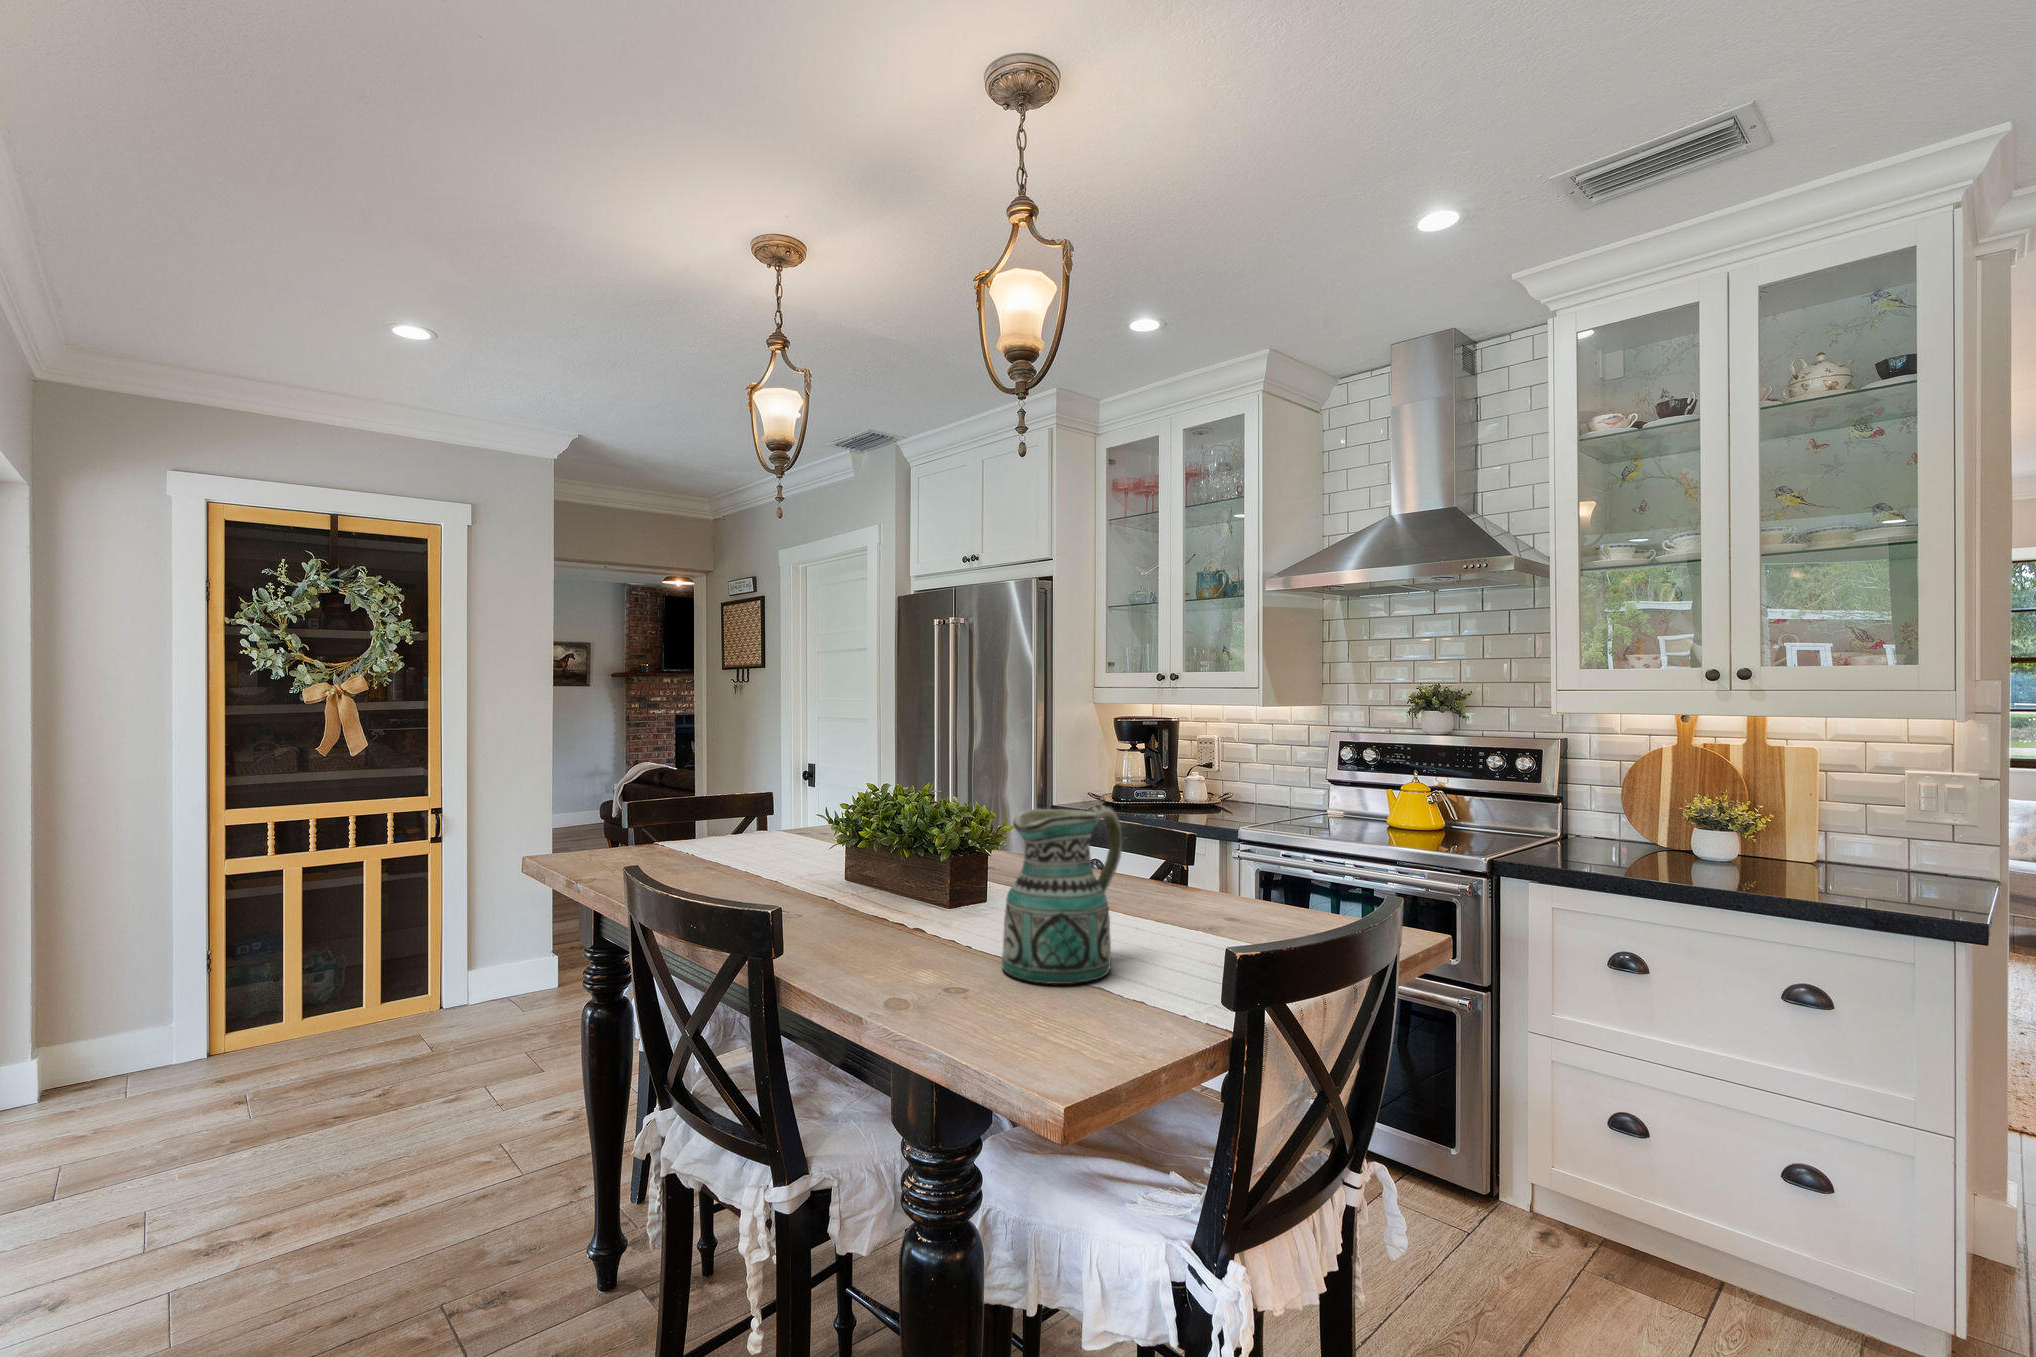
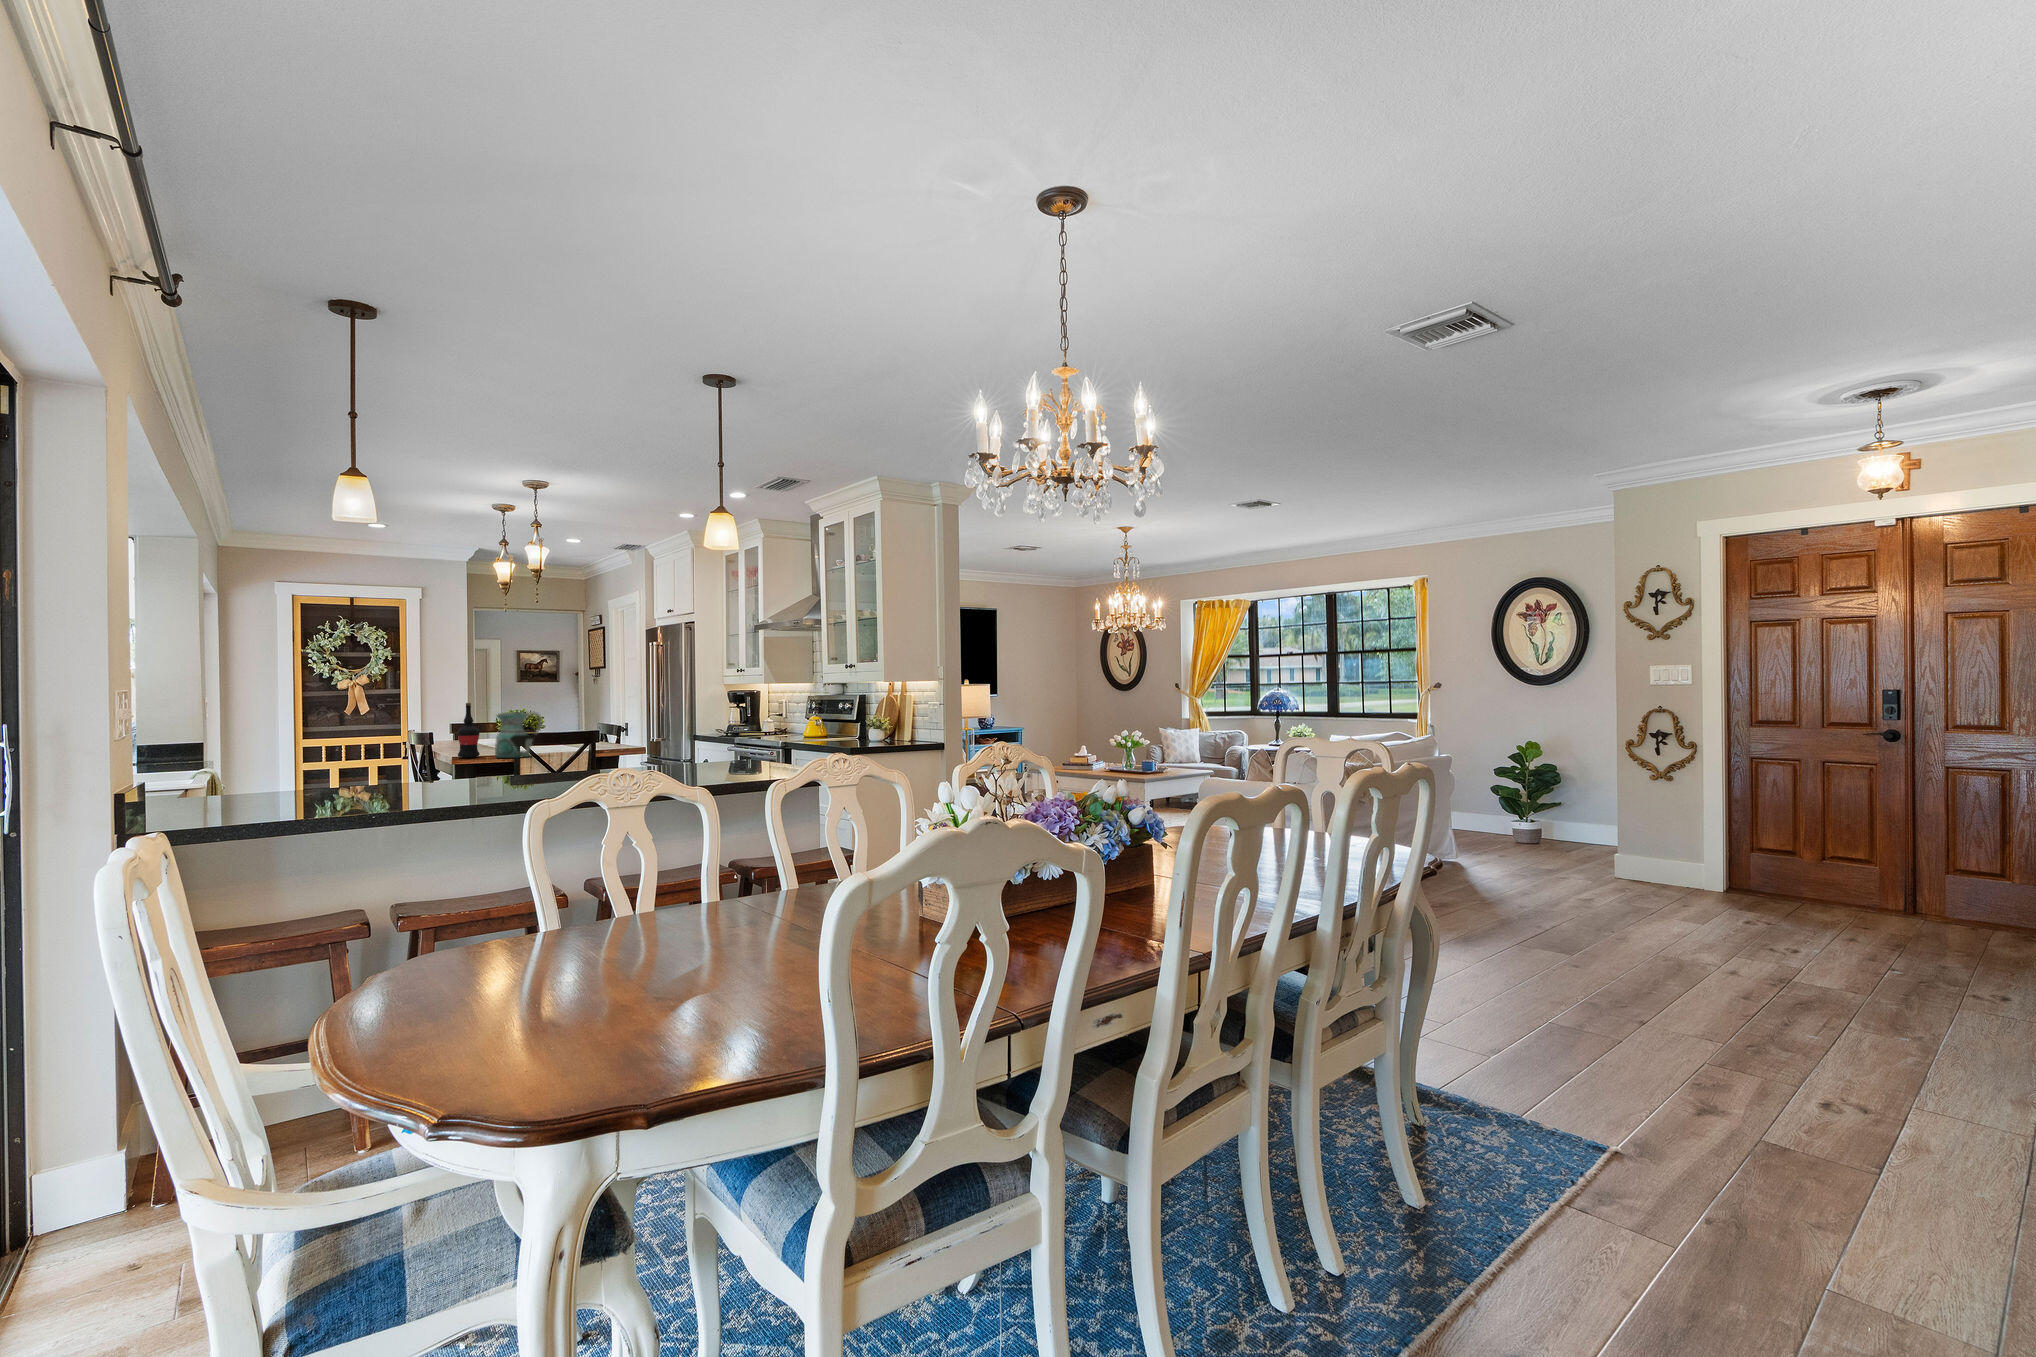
wine bottle: none [877,779,945,981] -> present [457,703,480,758]

